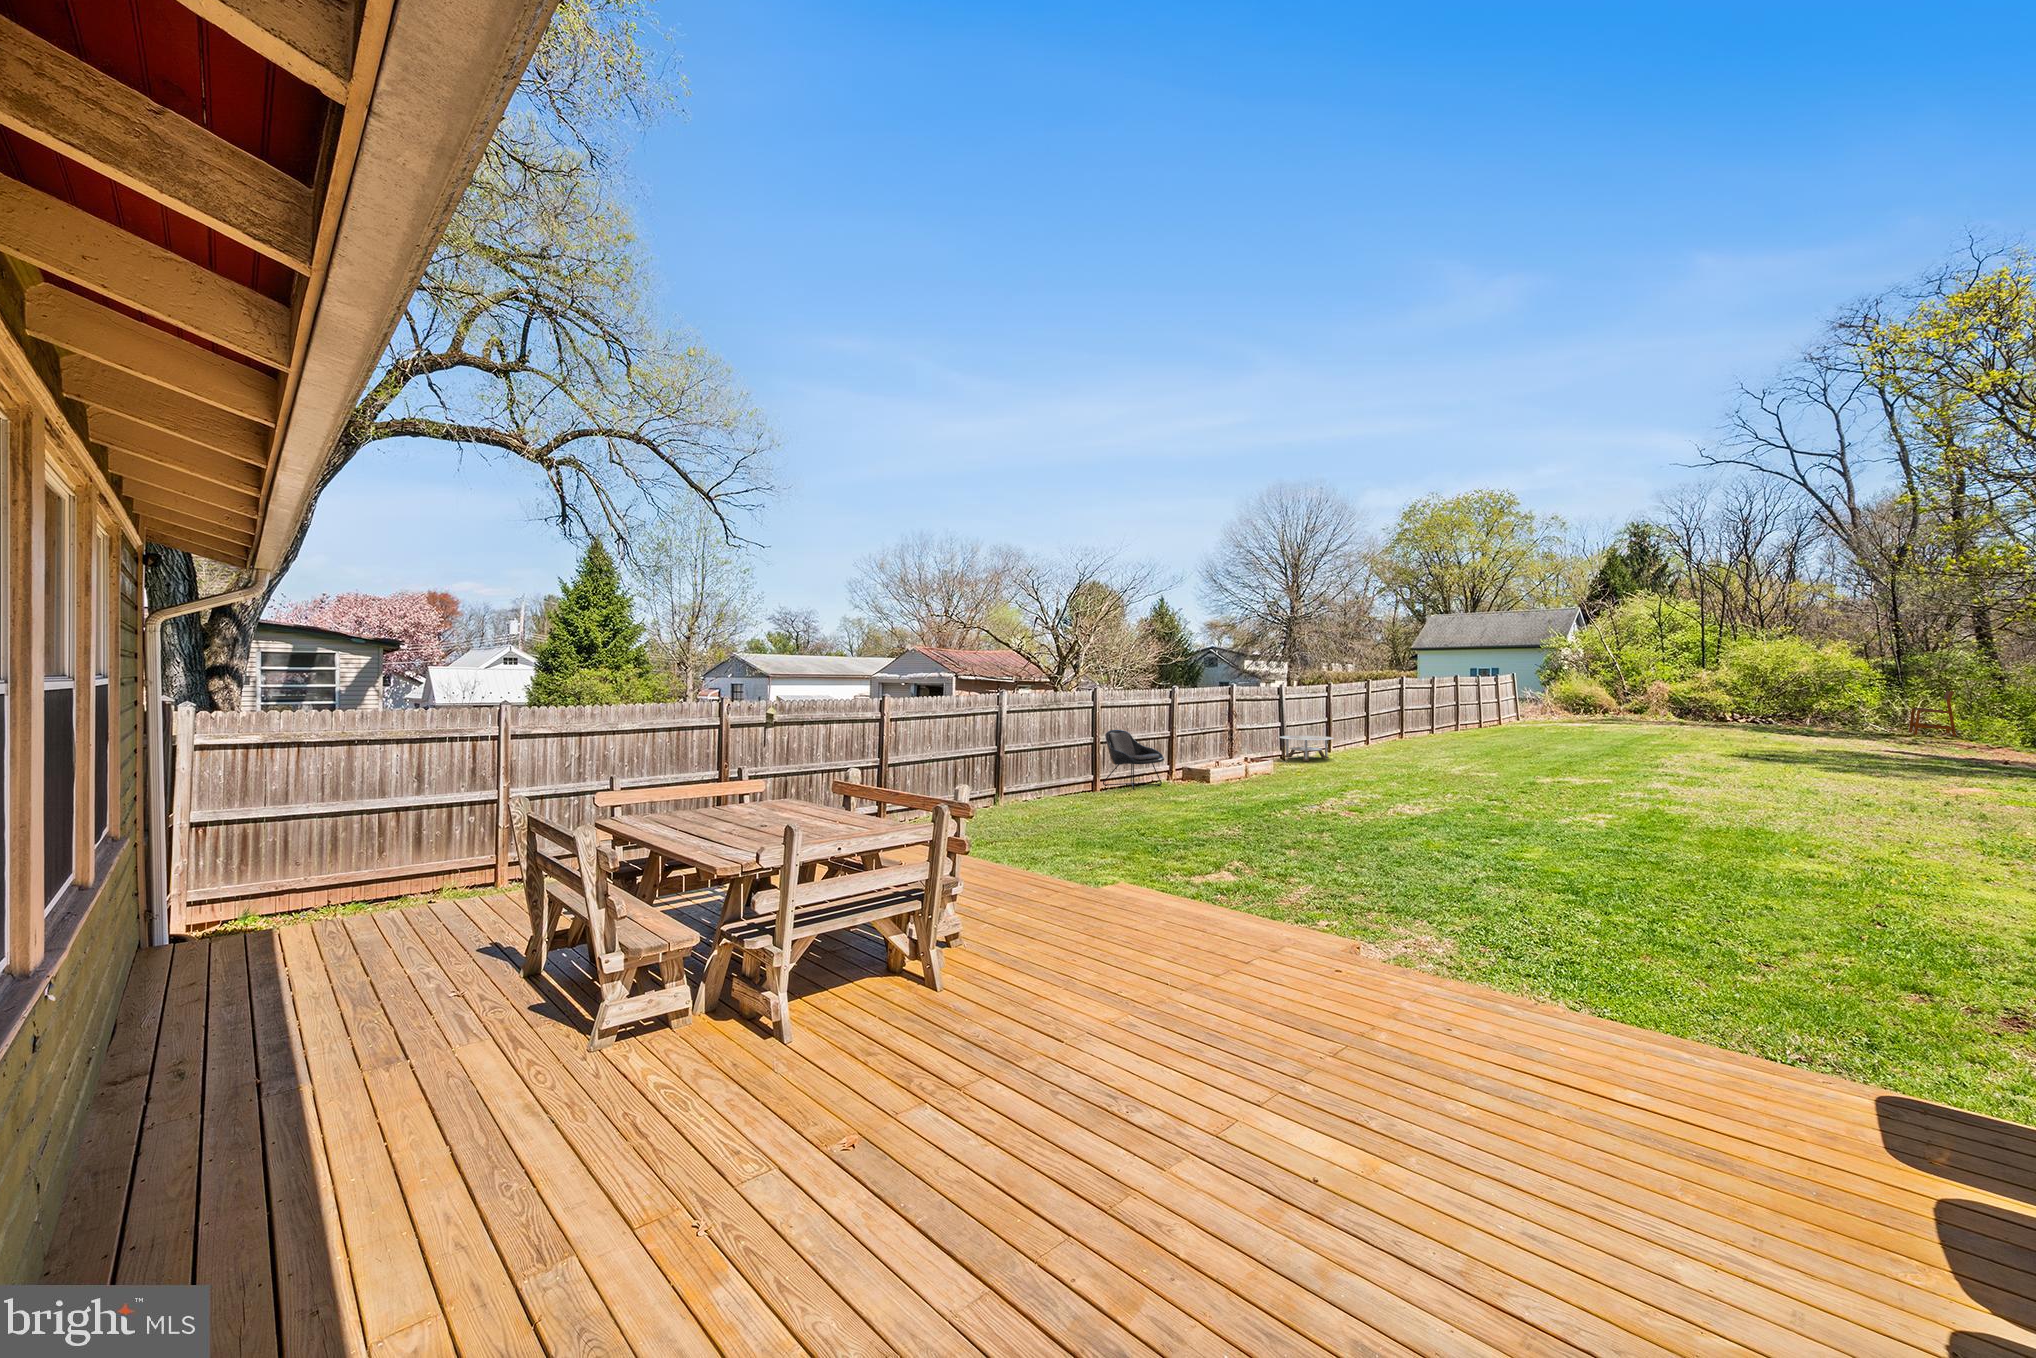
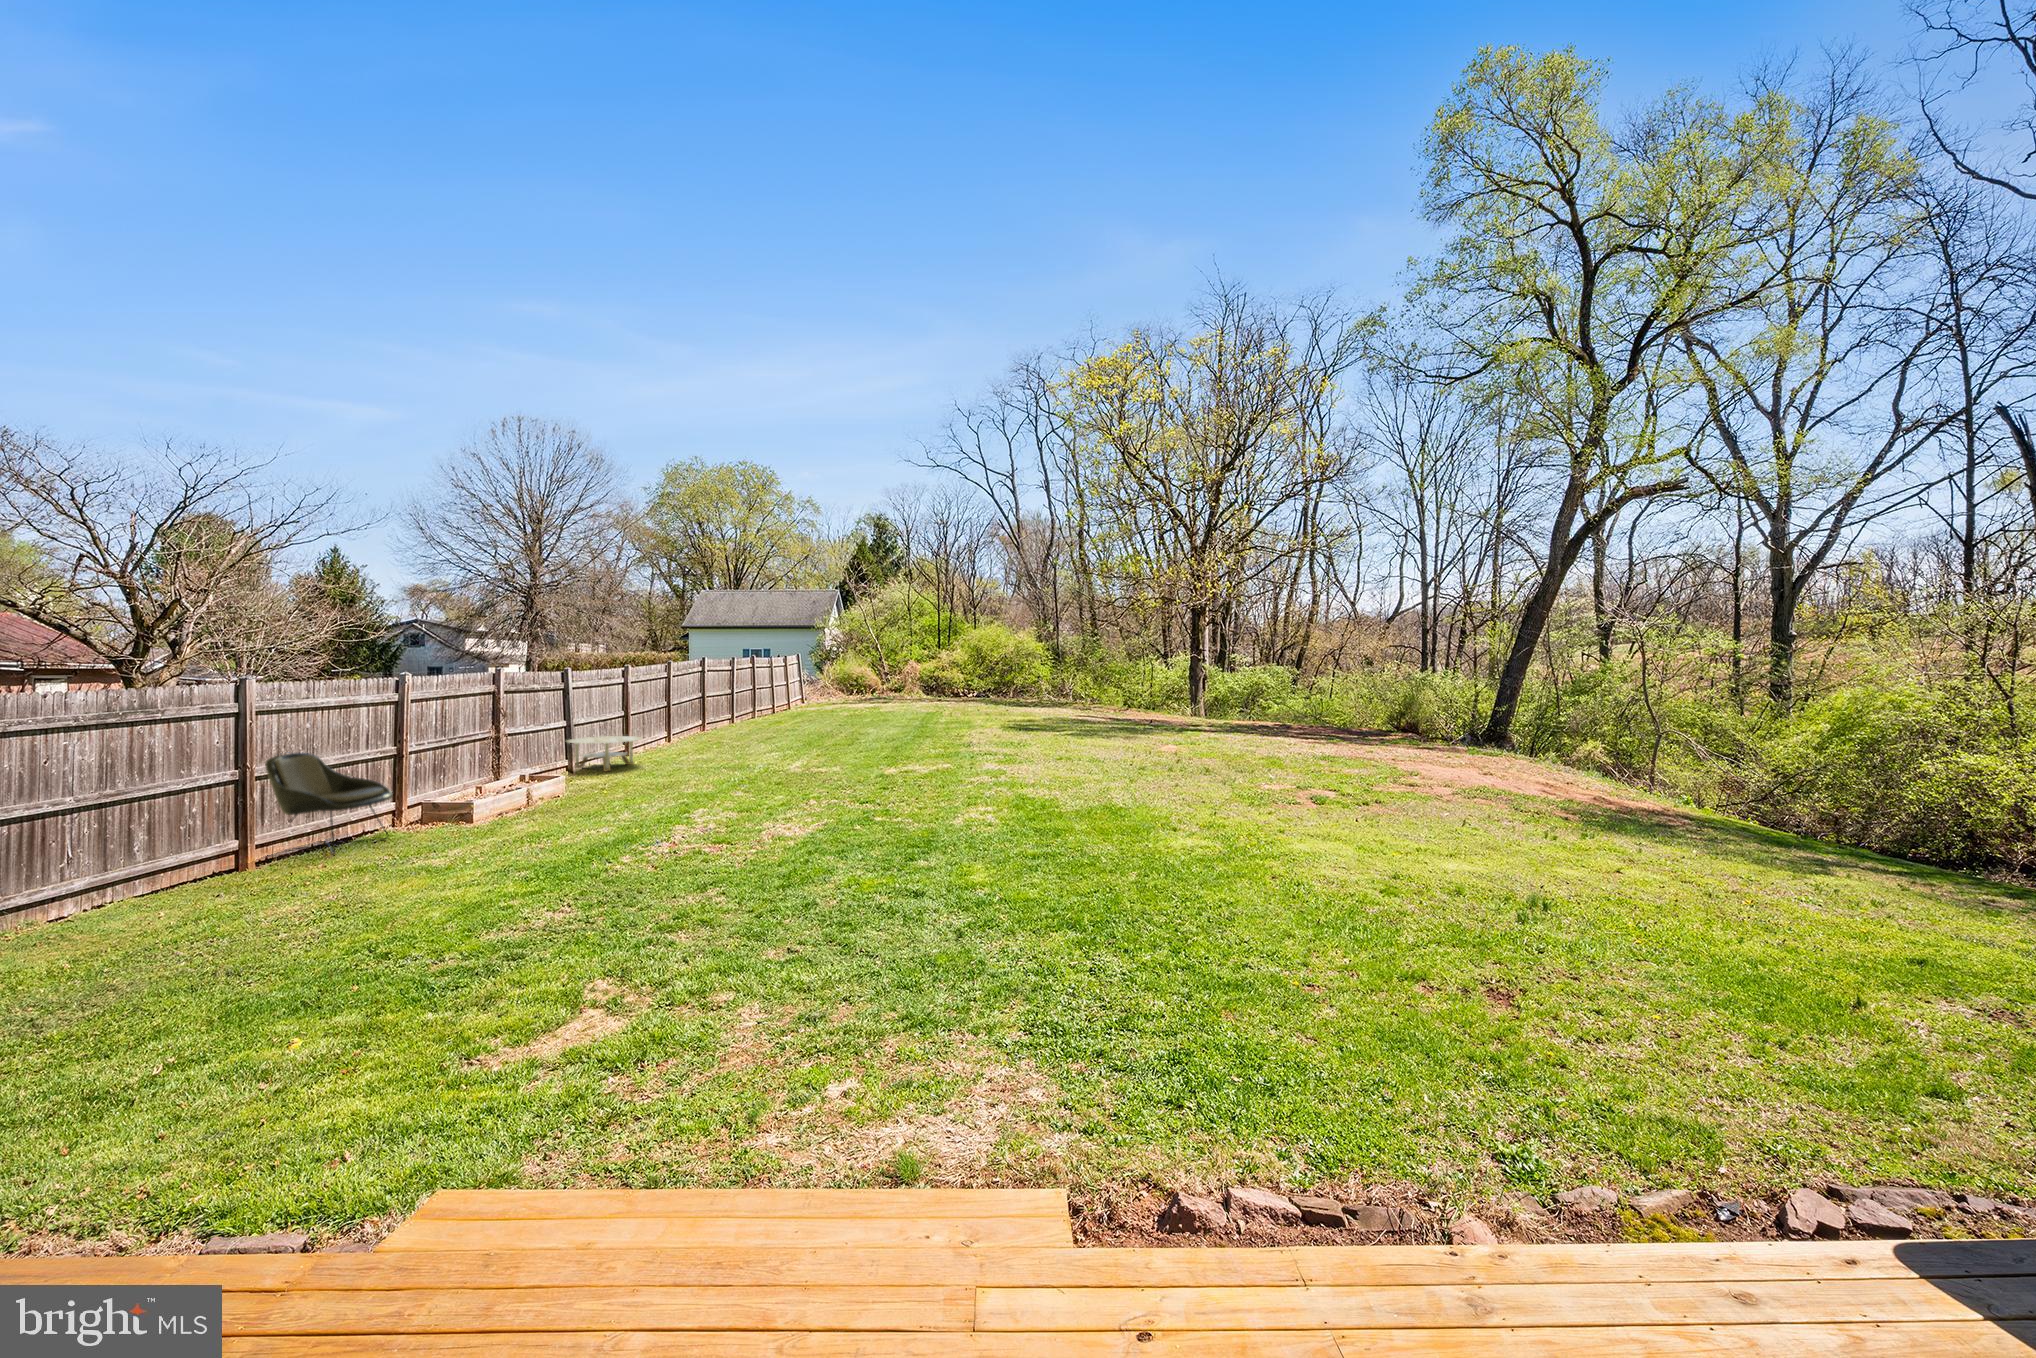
bench: present [1909,691,1956,736] -> none [1081,666,1109,702]

